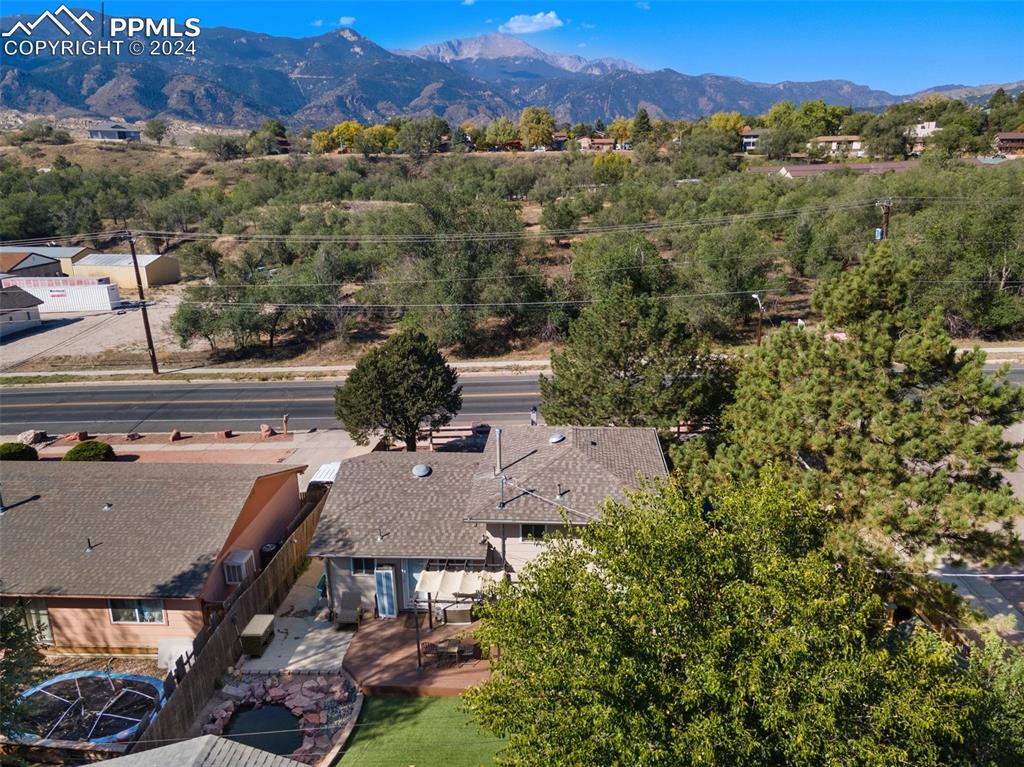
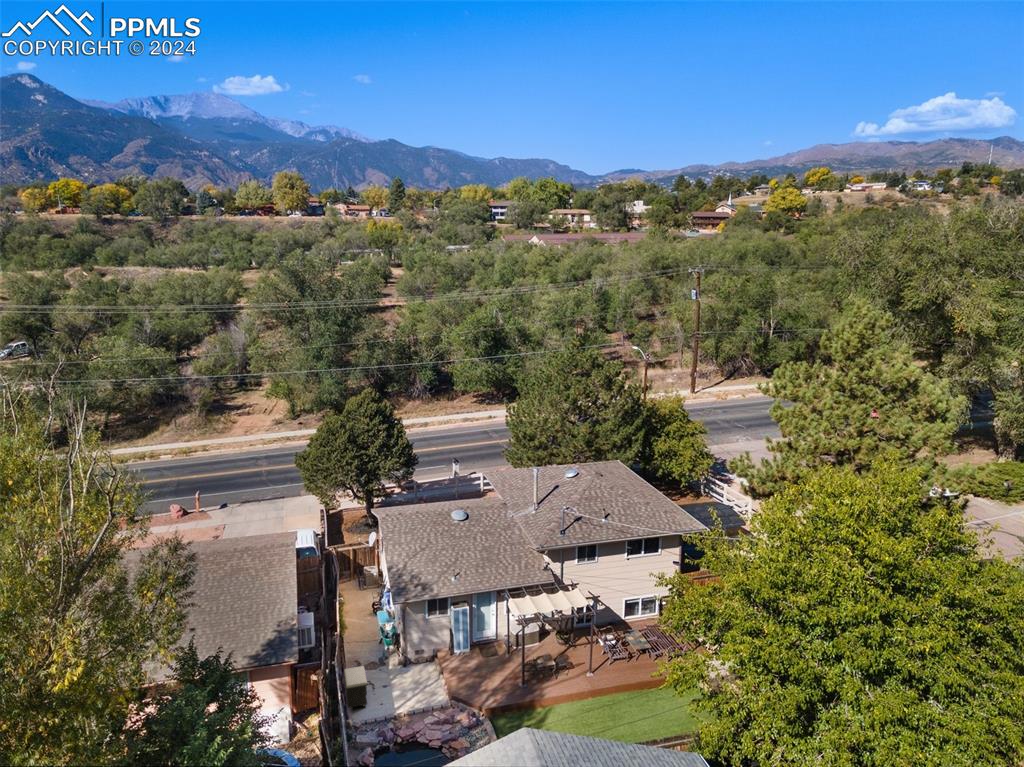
lounge chair: present [333,591,363,629] -> none [416,633,442,672]

